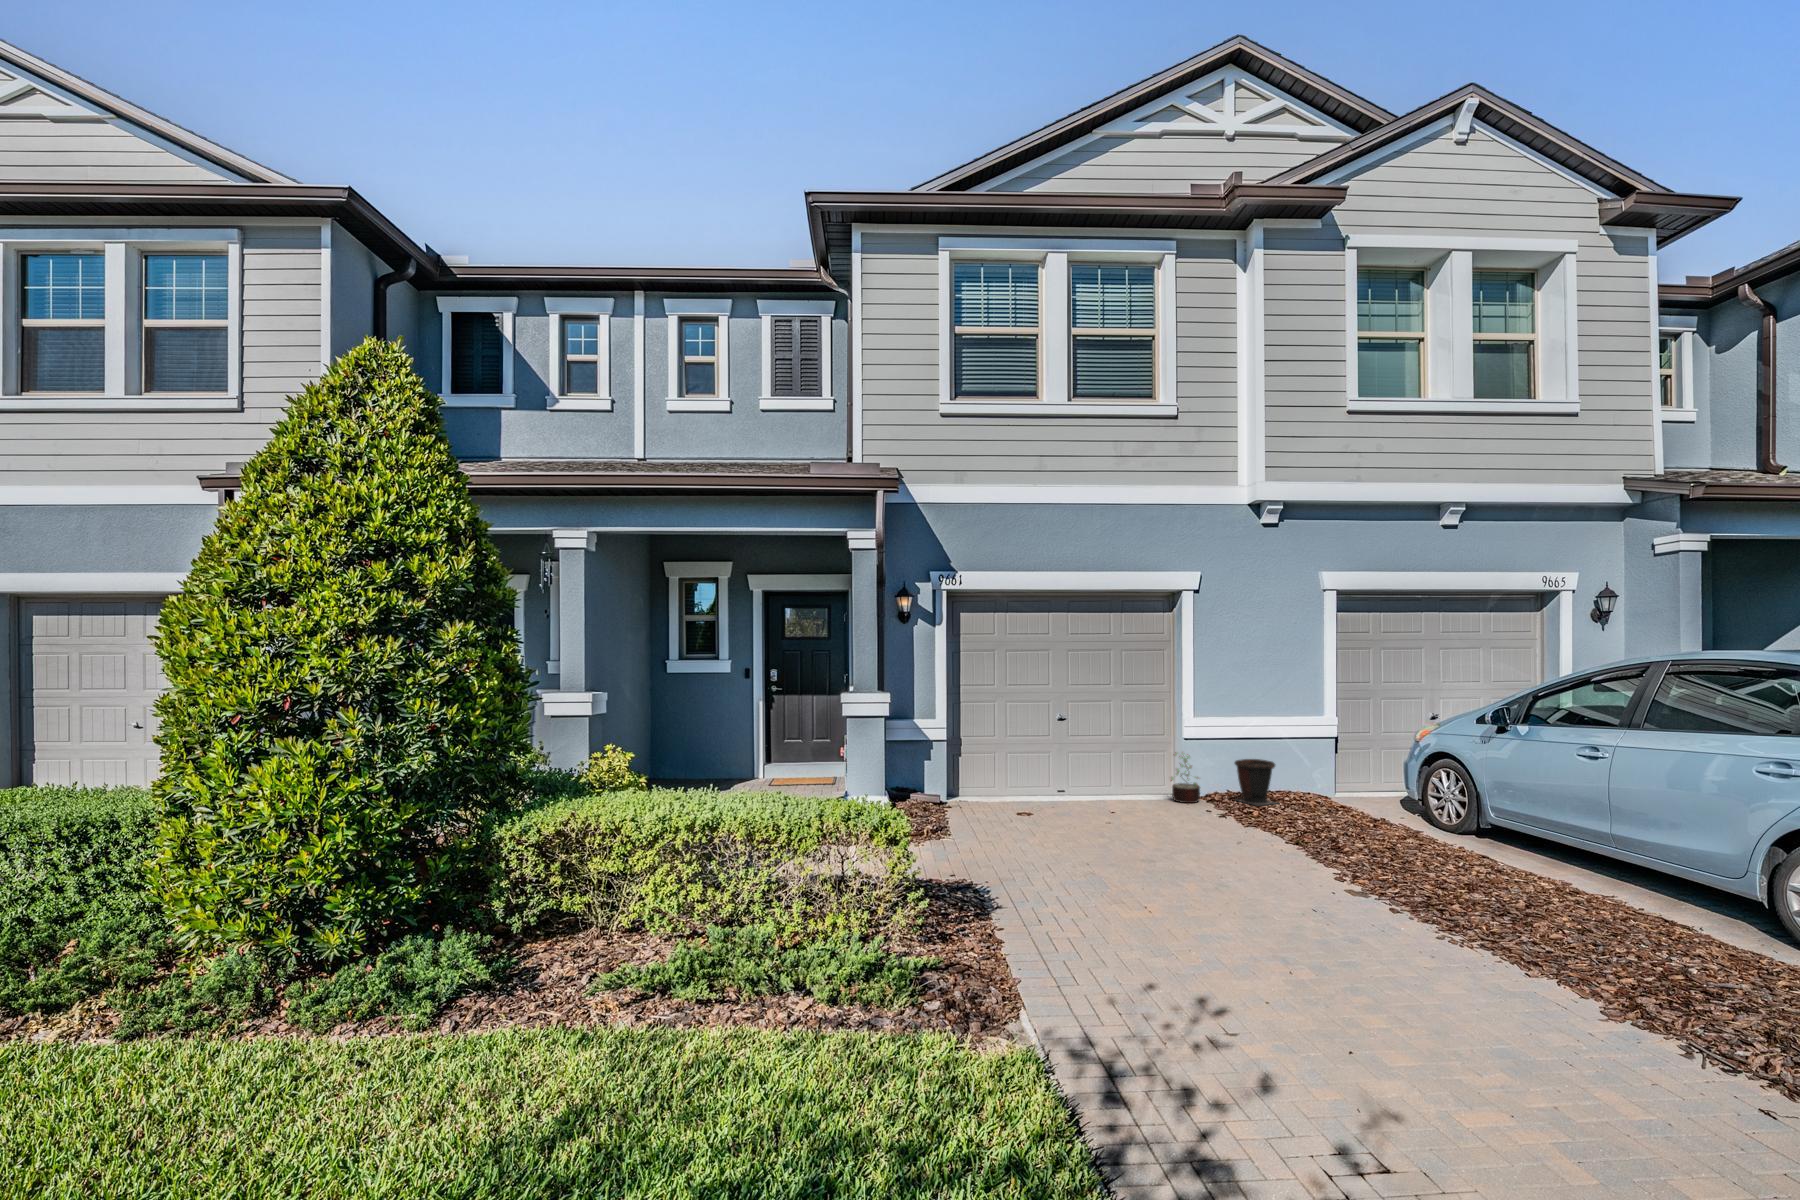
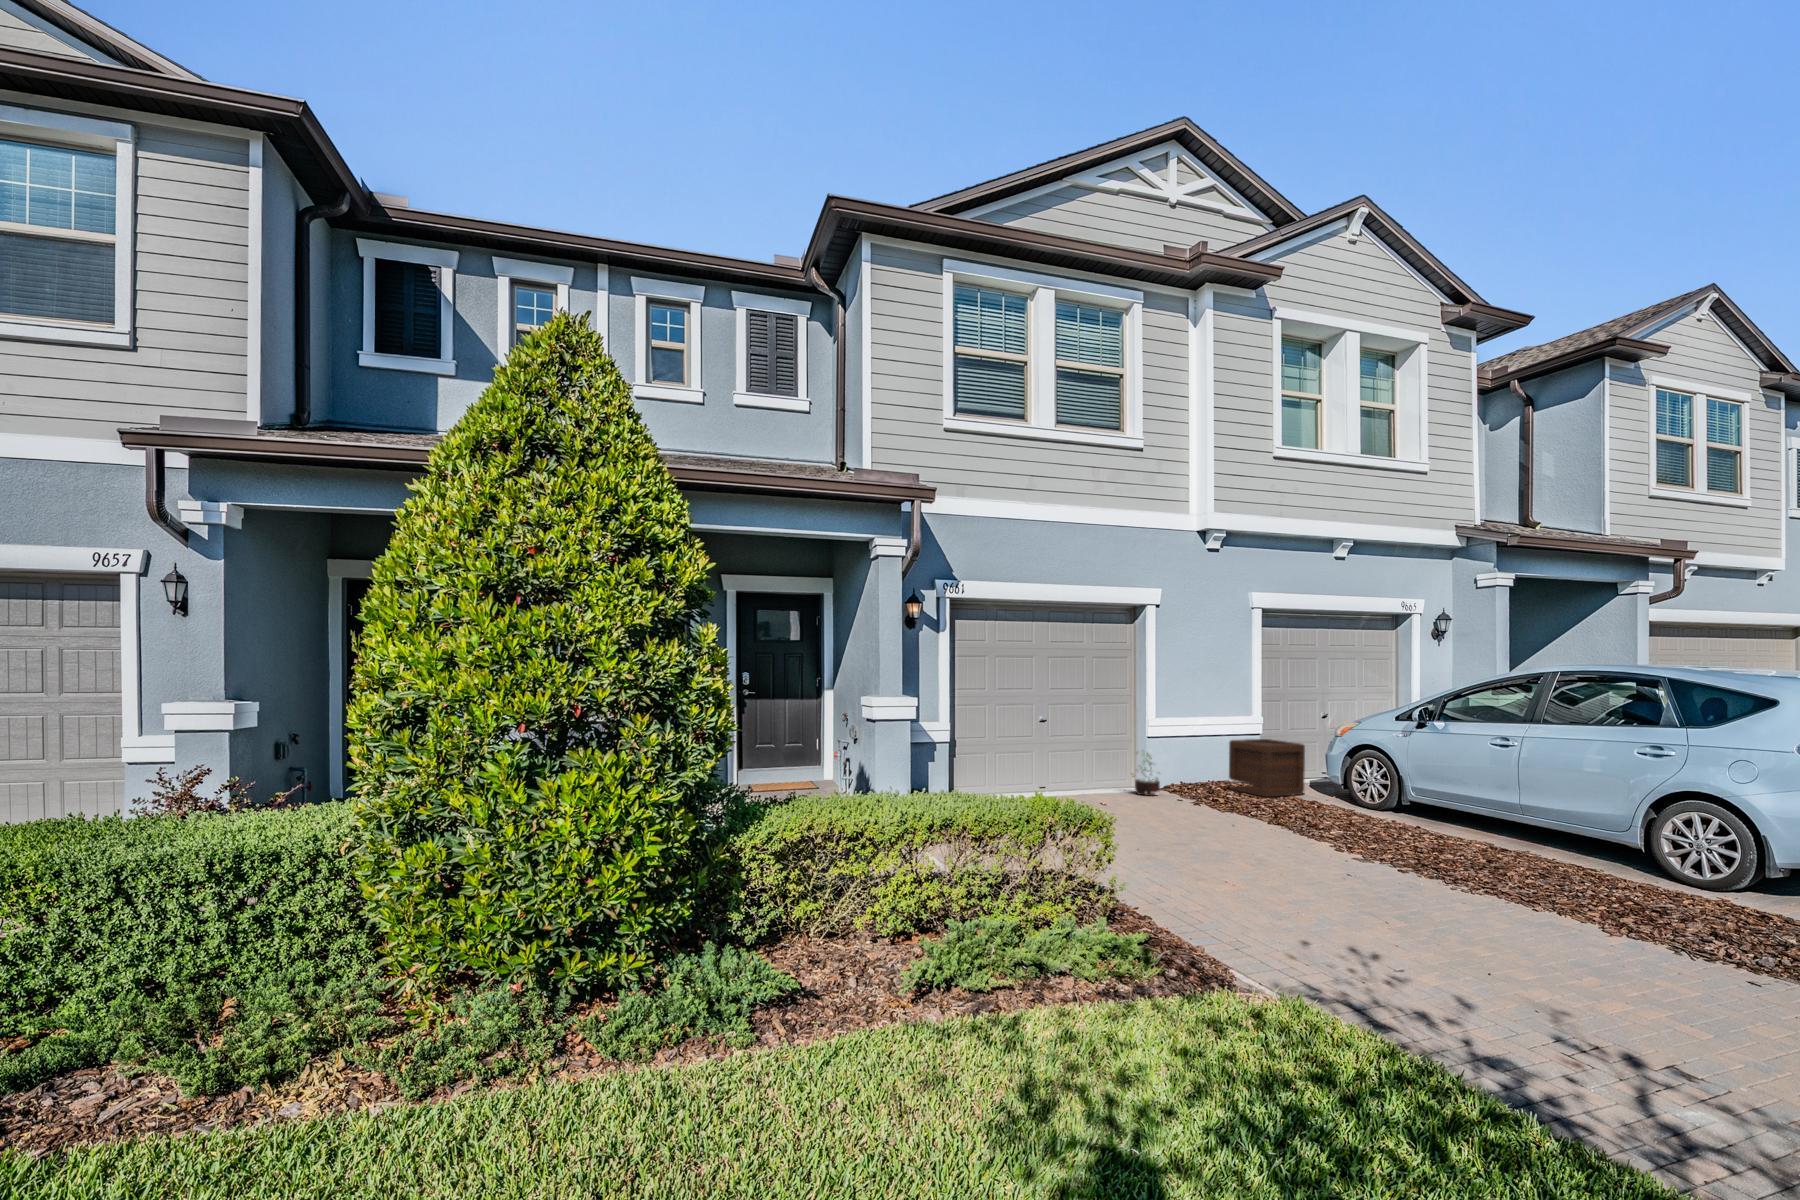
wooden crate: none [1296,740,1386,809] -> present [1229,739,1305,797]
bucket: present [1235,759,1276,805] -> none [1184,756,1224,796]

